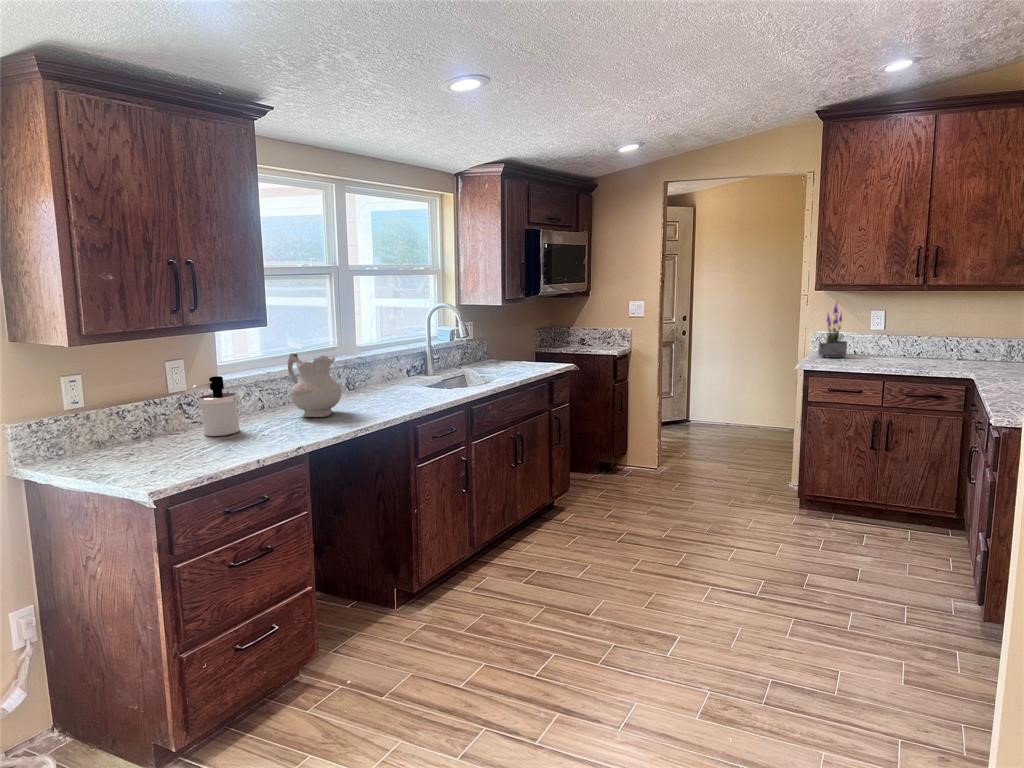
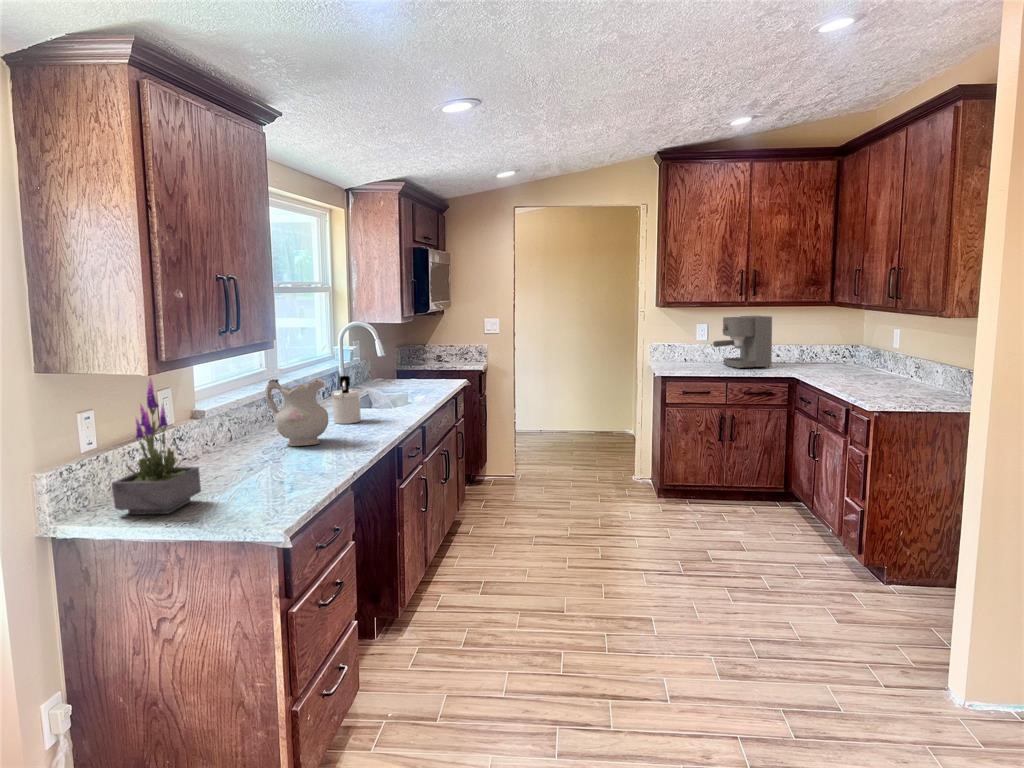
coffee maker: none [872,301,958,366] -> present [713,316,772,369]
potted plant: present [818,302,847,358] -> present [112,378,201,515]
soap dispenser: present [190,376,240,436] -> present [331,376,361,424]

